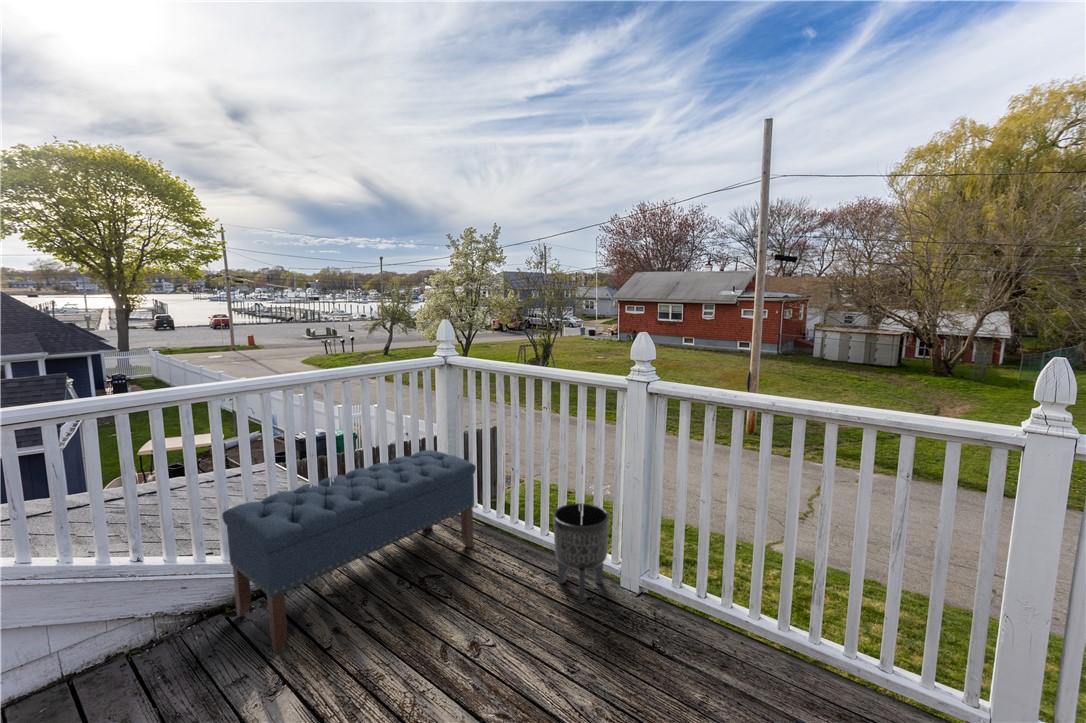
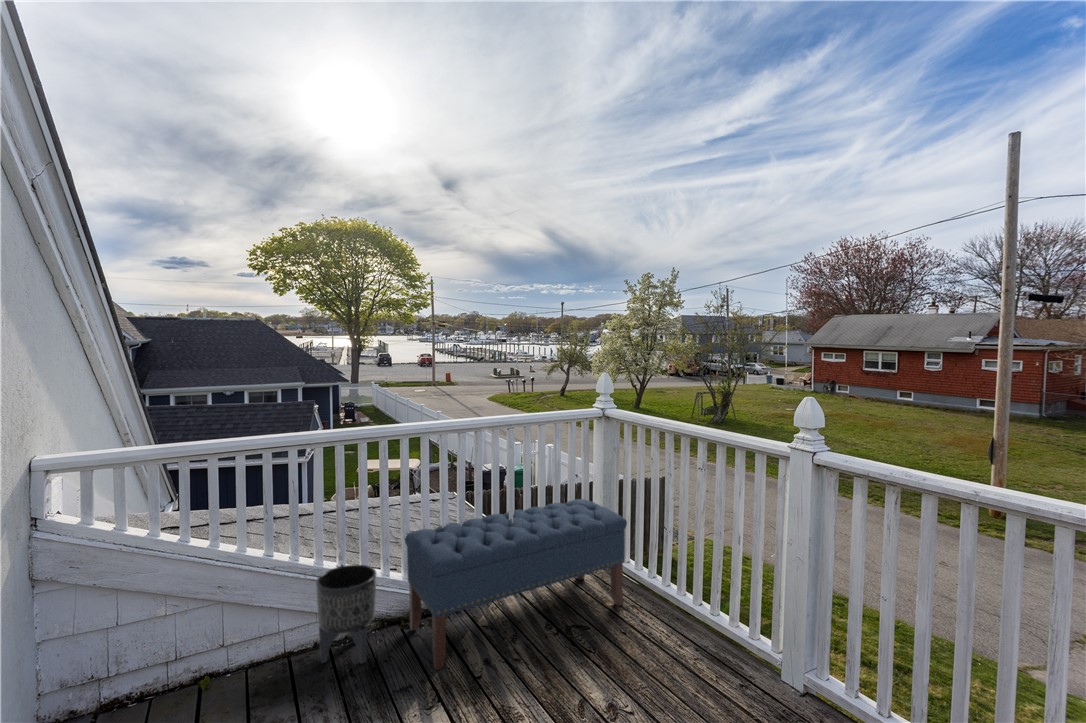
planter: present [553,503,609,603] -> present [316,565,377,664]

